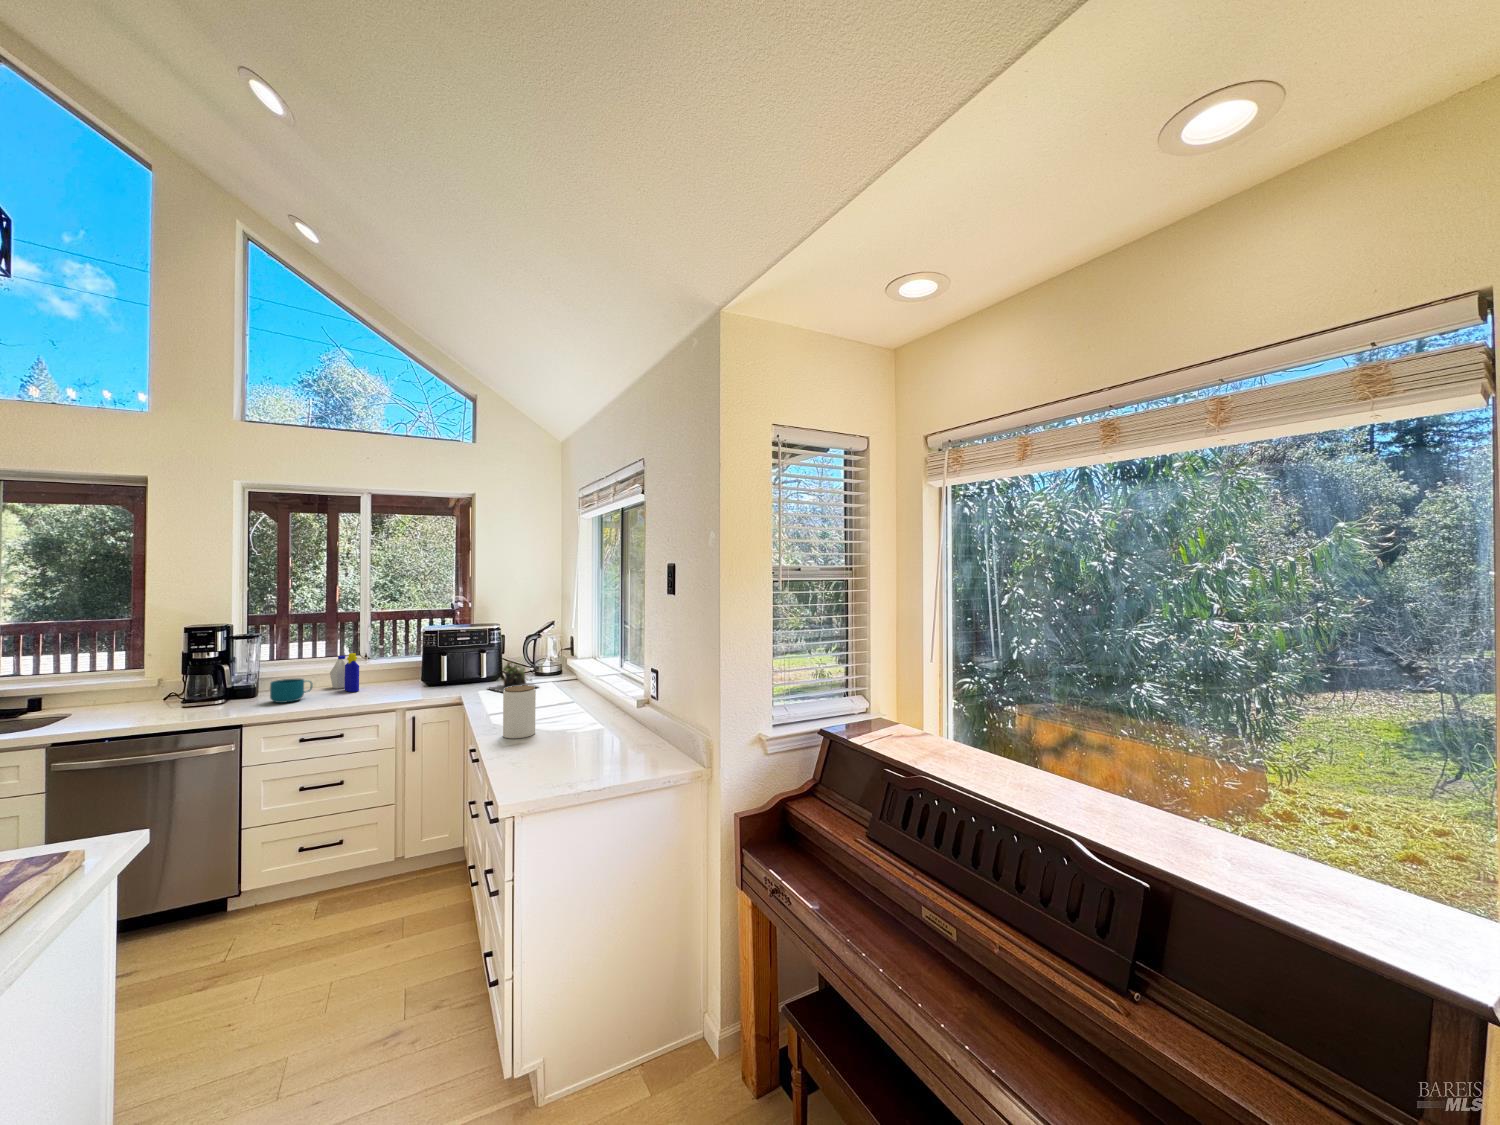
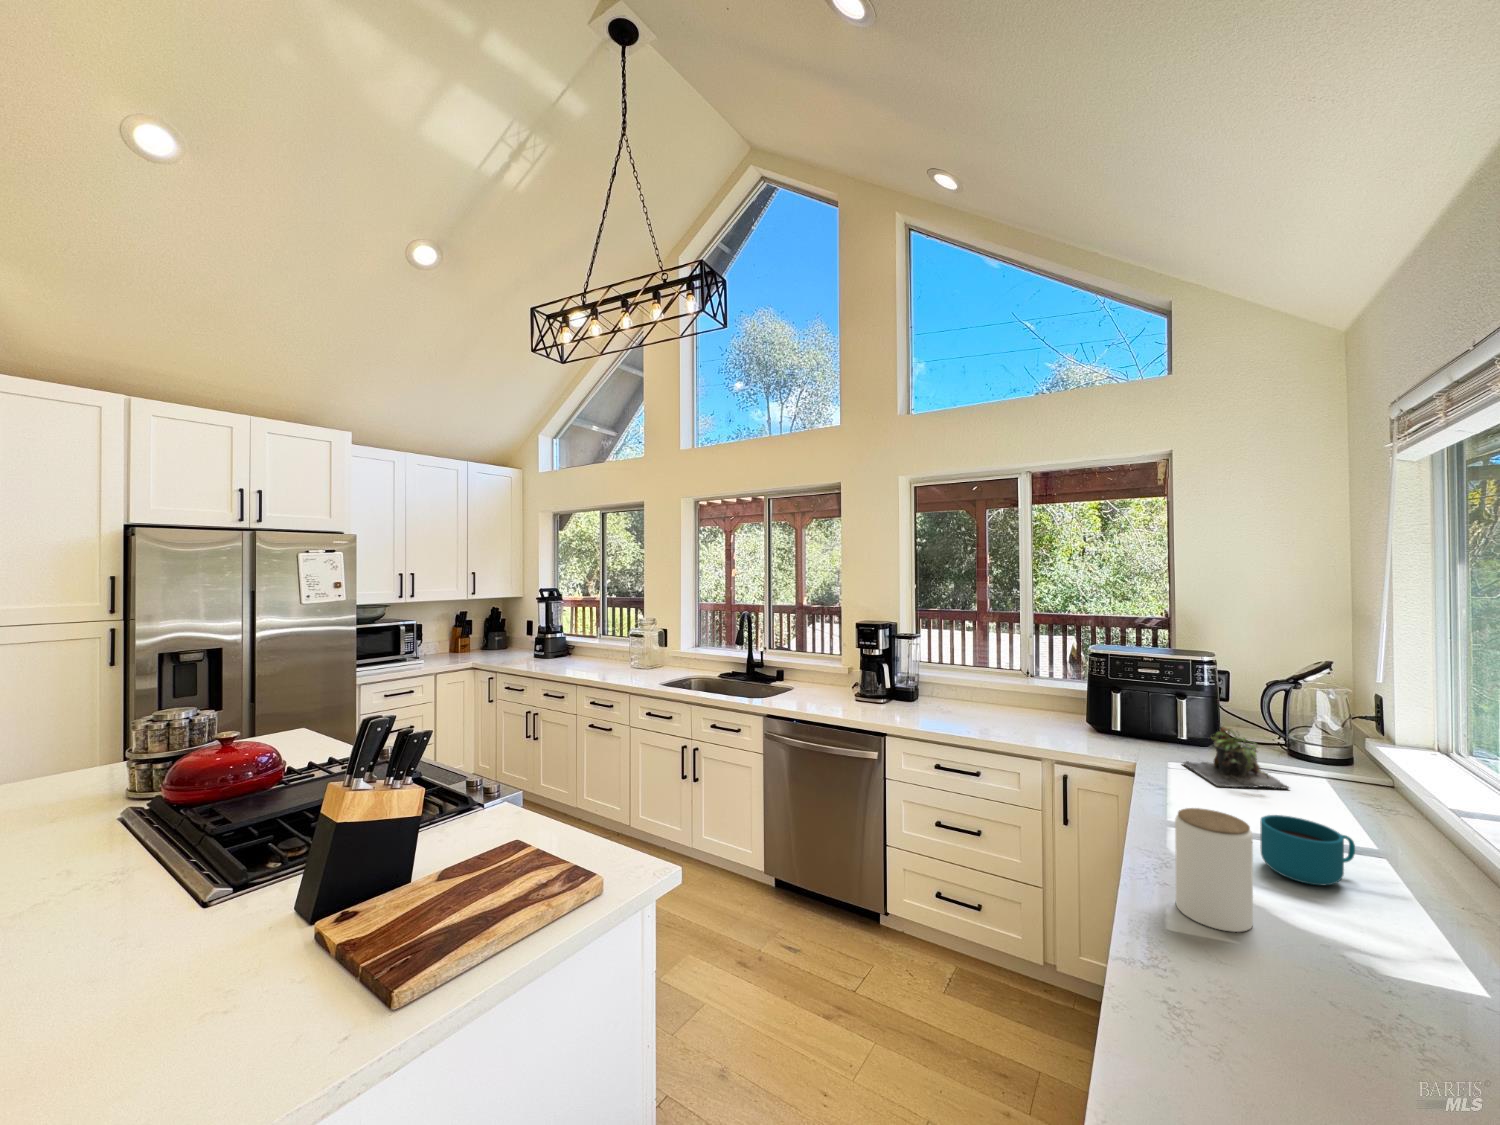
bottle: present [330,653,359,692] -> none [982,669,1009,719]
cup: present [270,679,313,703] -> present [1260,815,1355,885]

